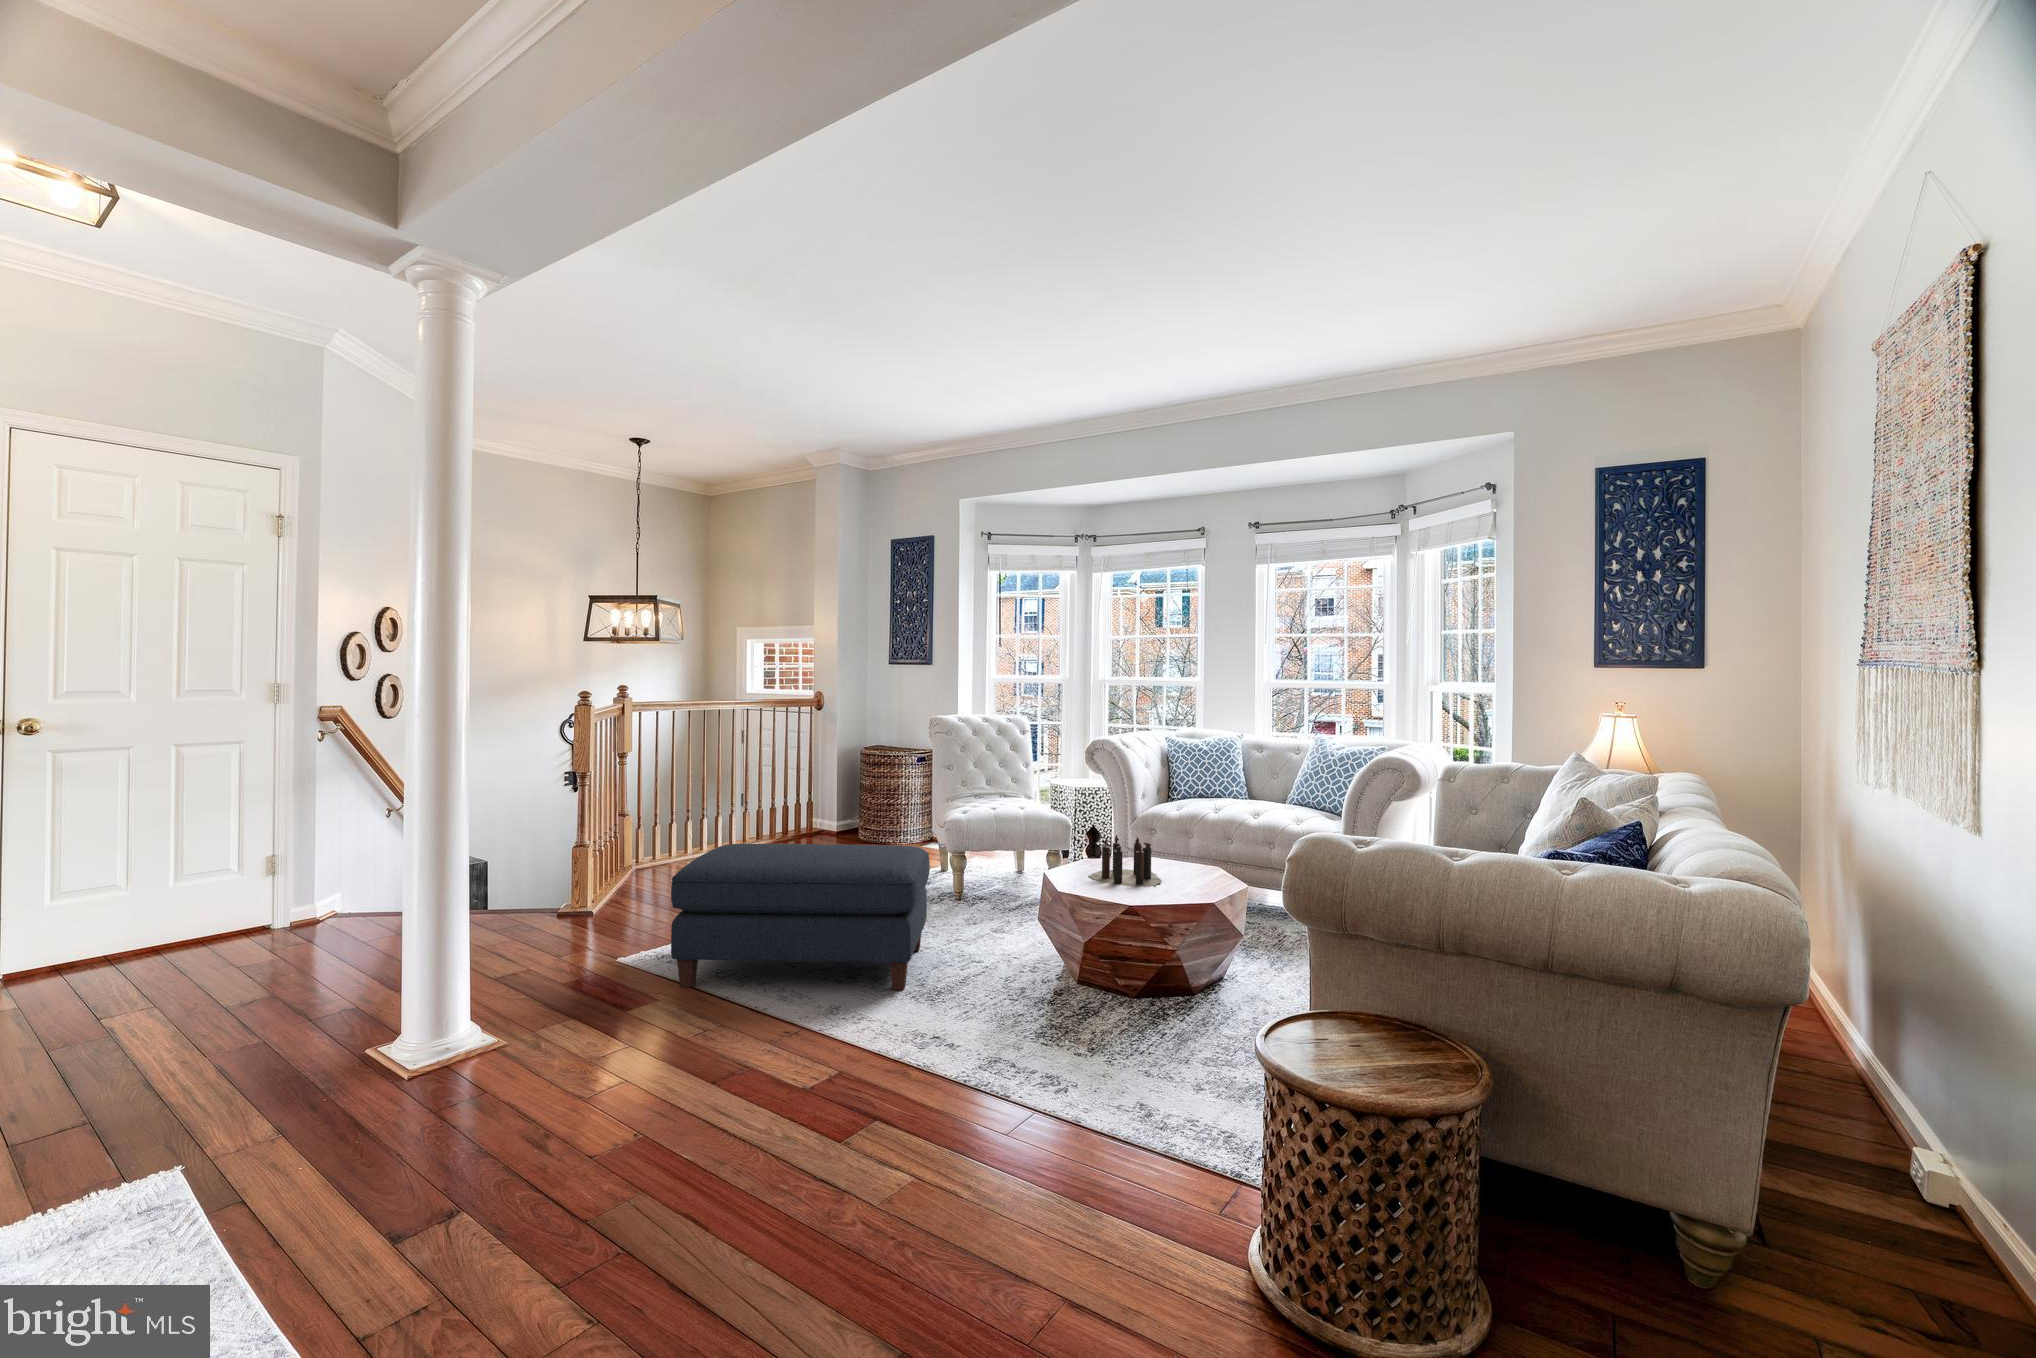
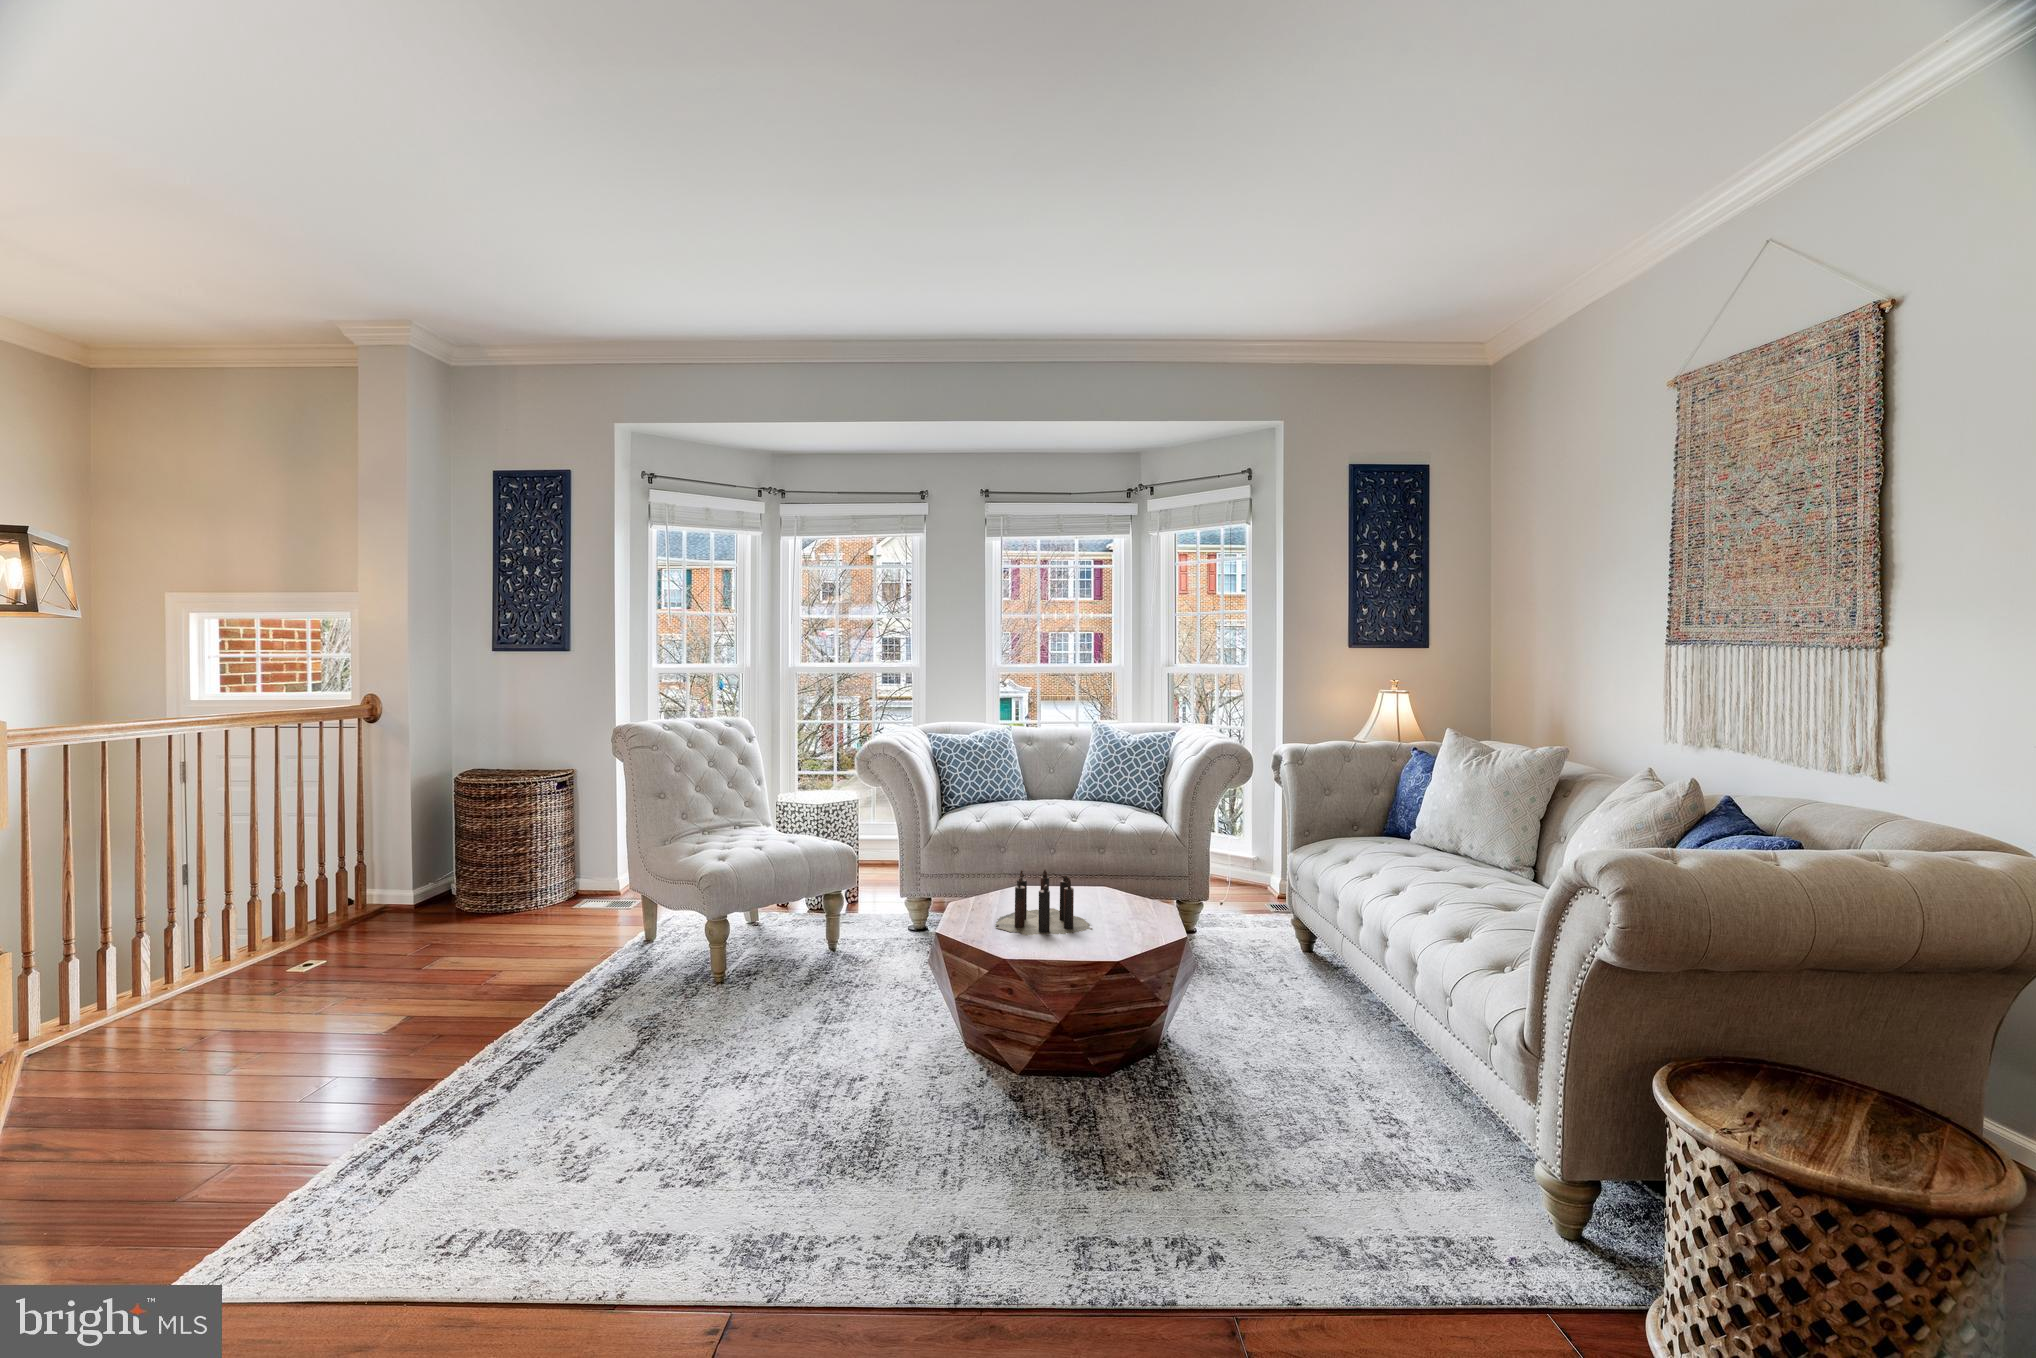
ottoman: present [671,844,930,990] -> none [380,925,820,1257]

